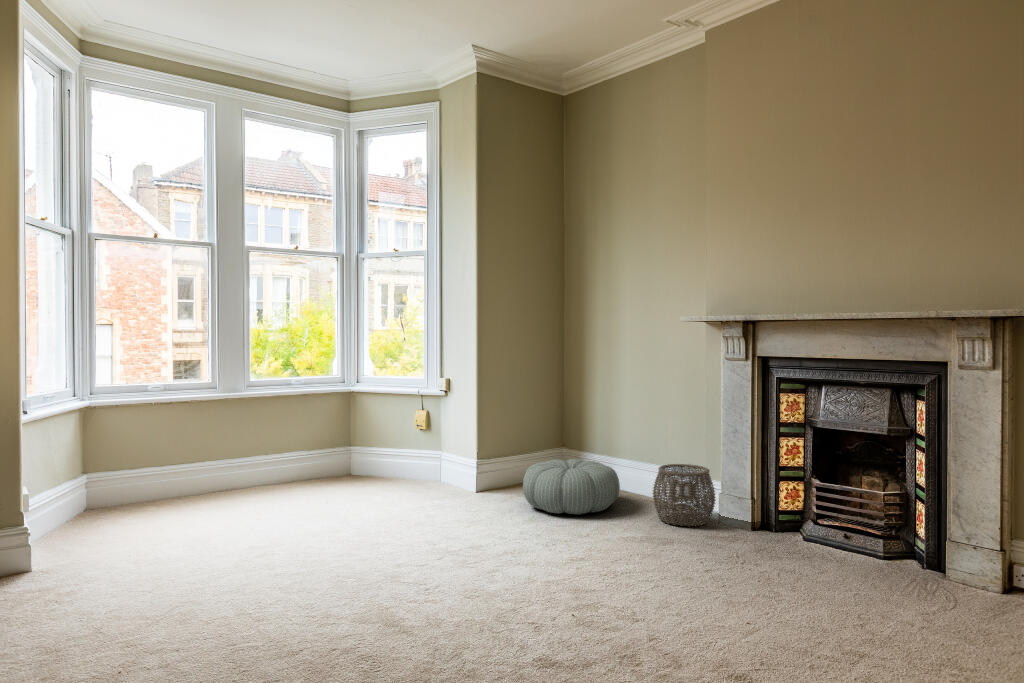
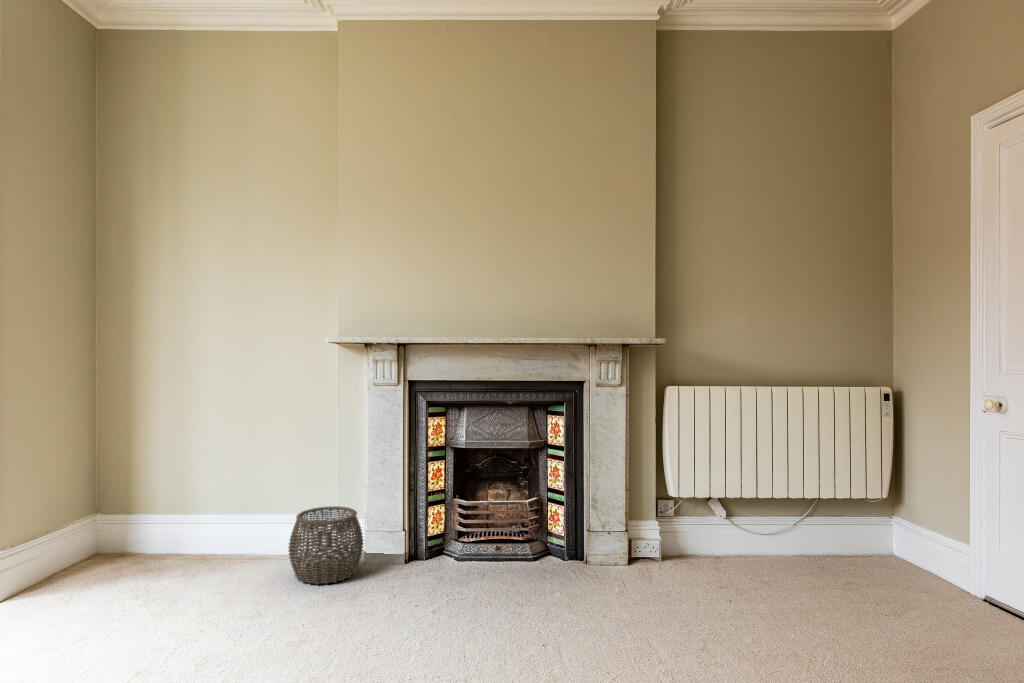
pouf: present [523,459,620,514] -> none [78,526,236,618]

